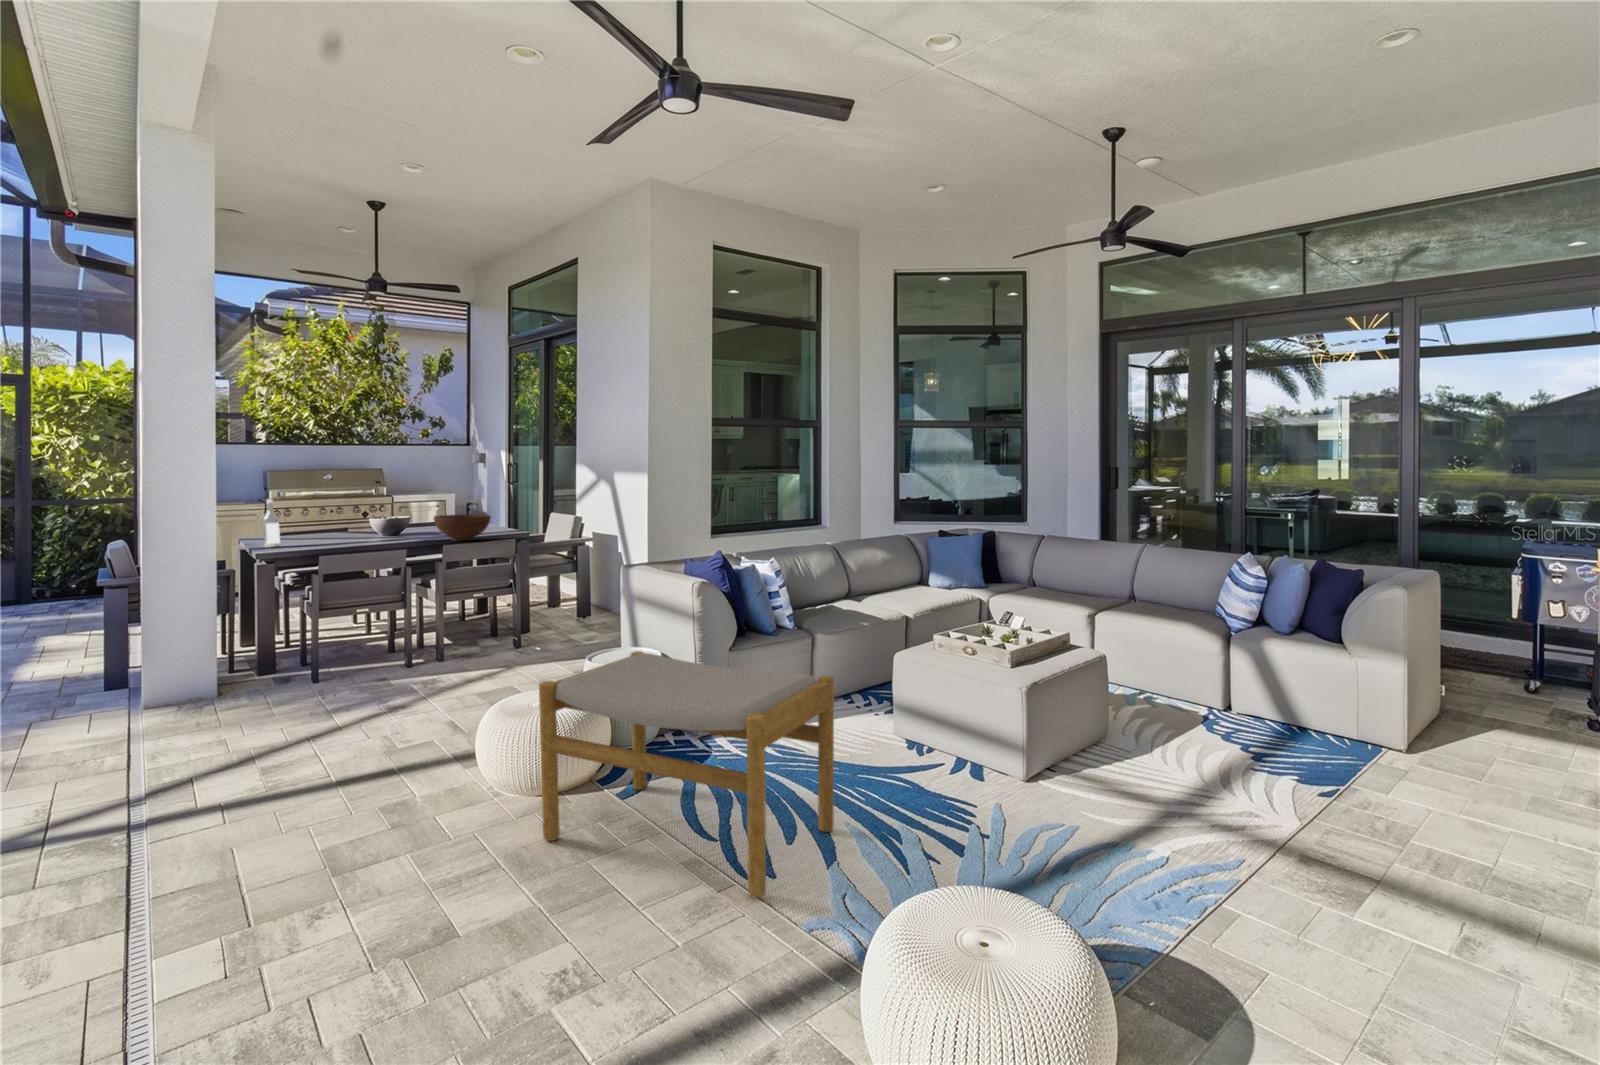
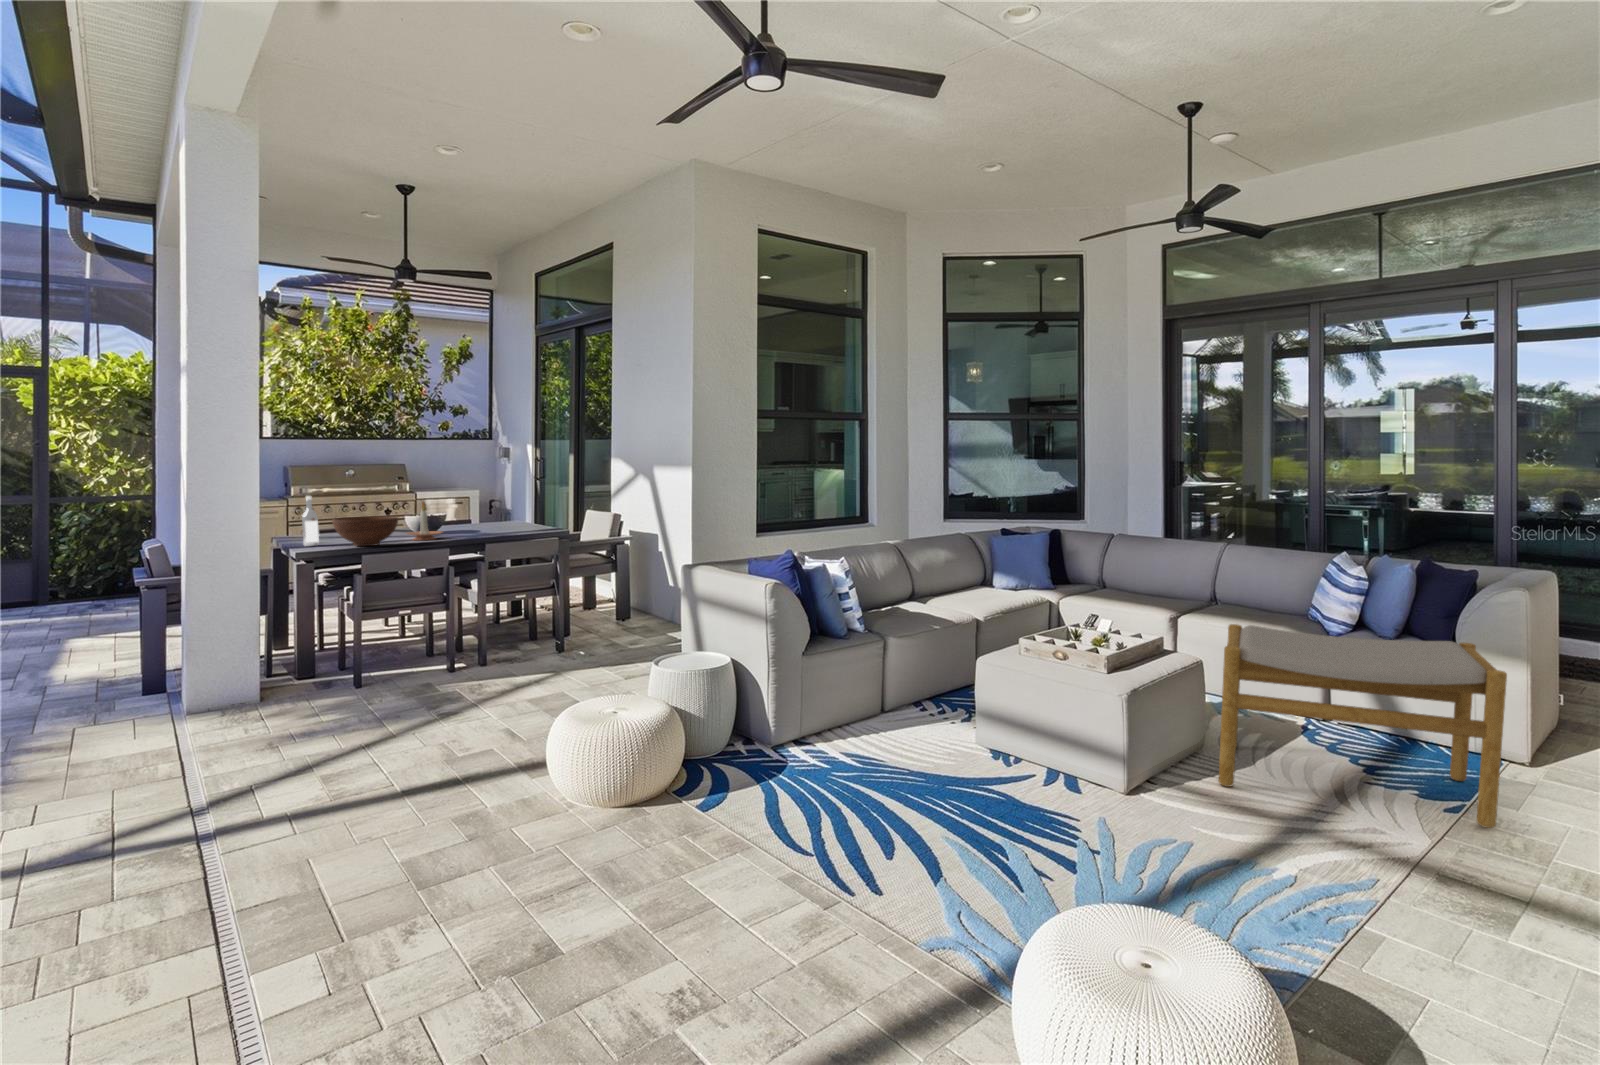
candle holder: none [366,504,404,542] -> present [407,502,442,540]
fruit bowl: present [434,514,491,541] -> present [332,516,398,546]
footstool: present [539,651,834,898] -> present [1219,624,1507,828]

